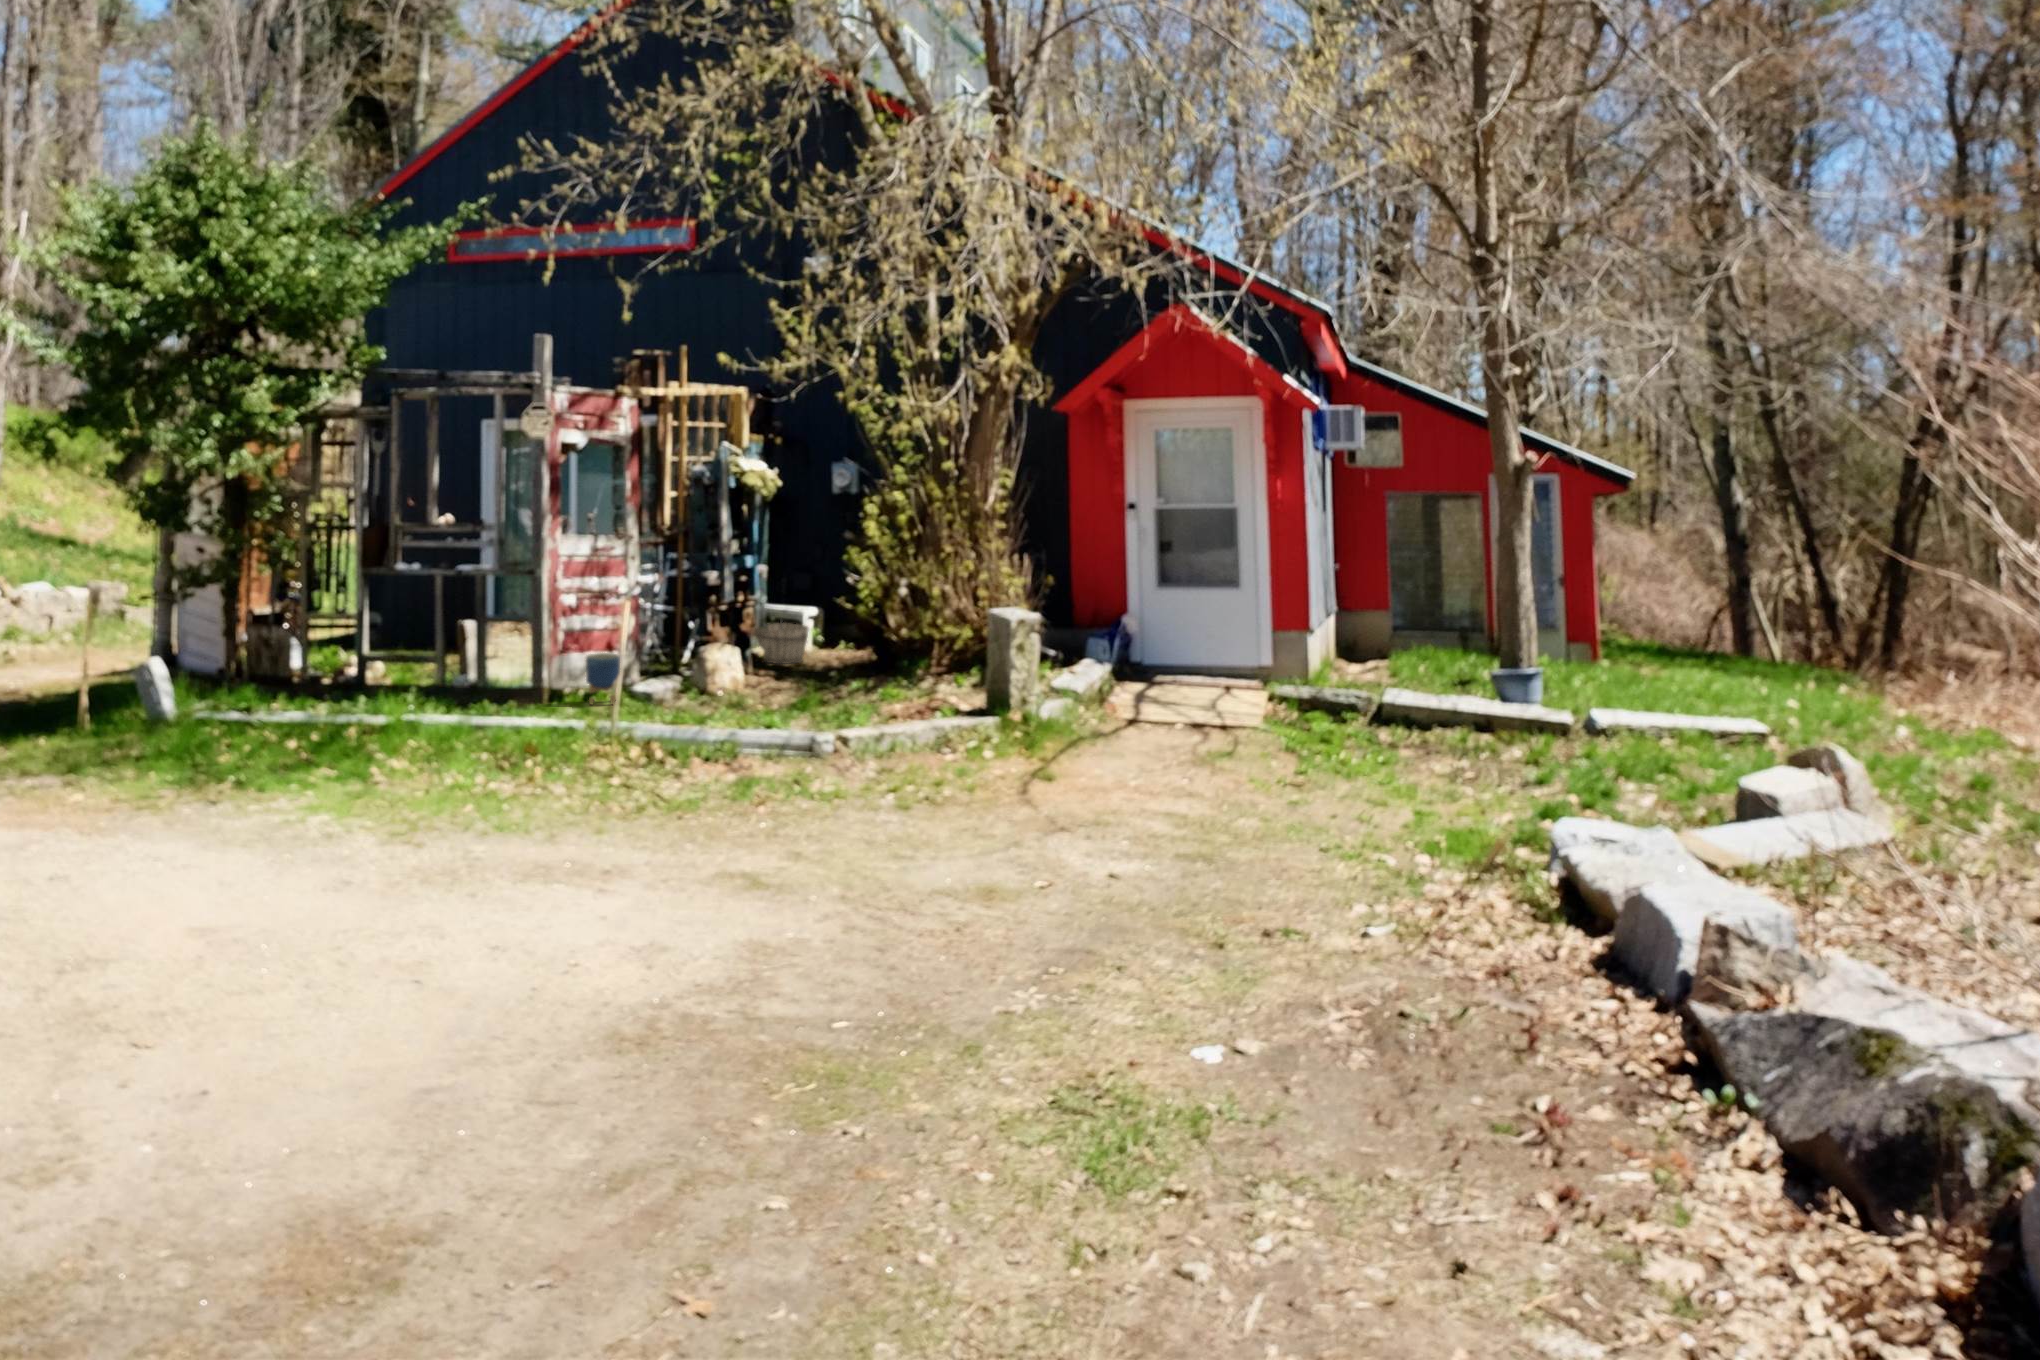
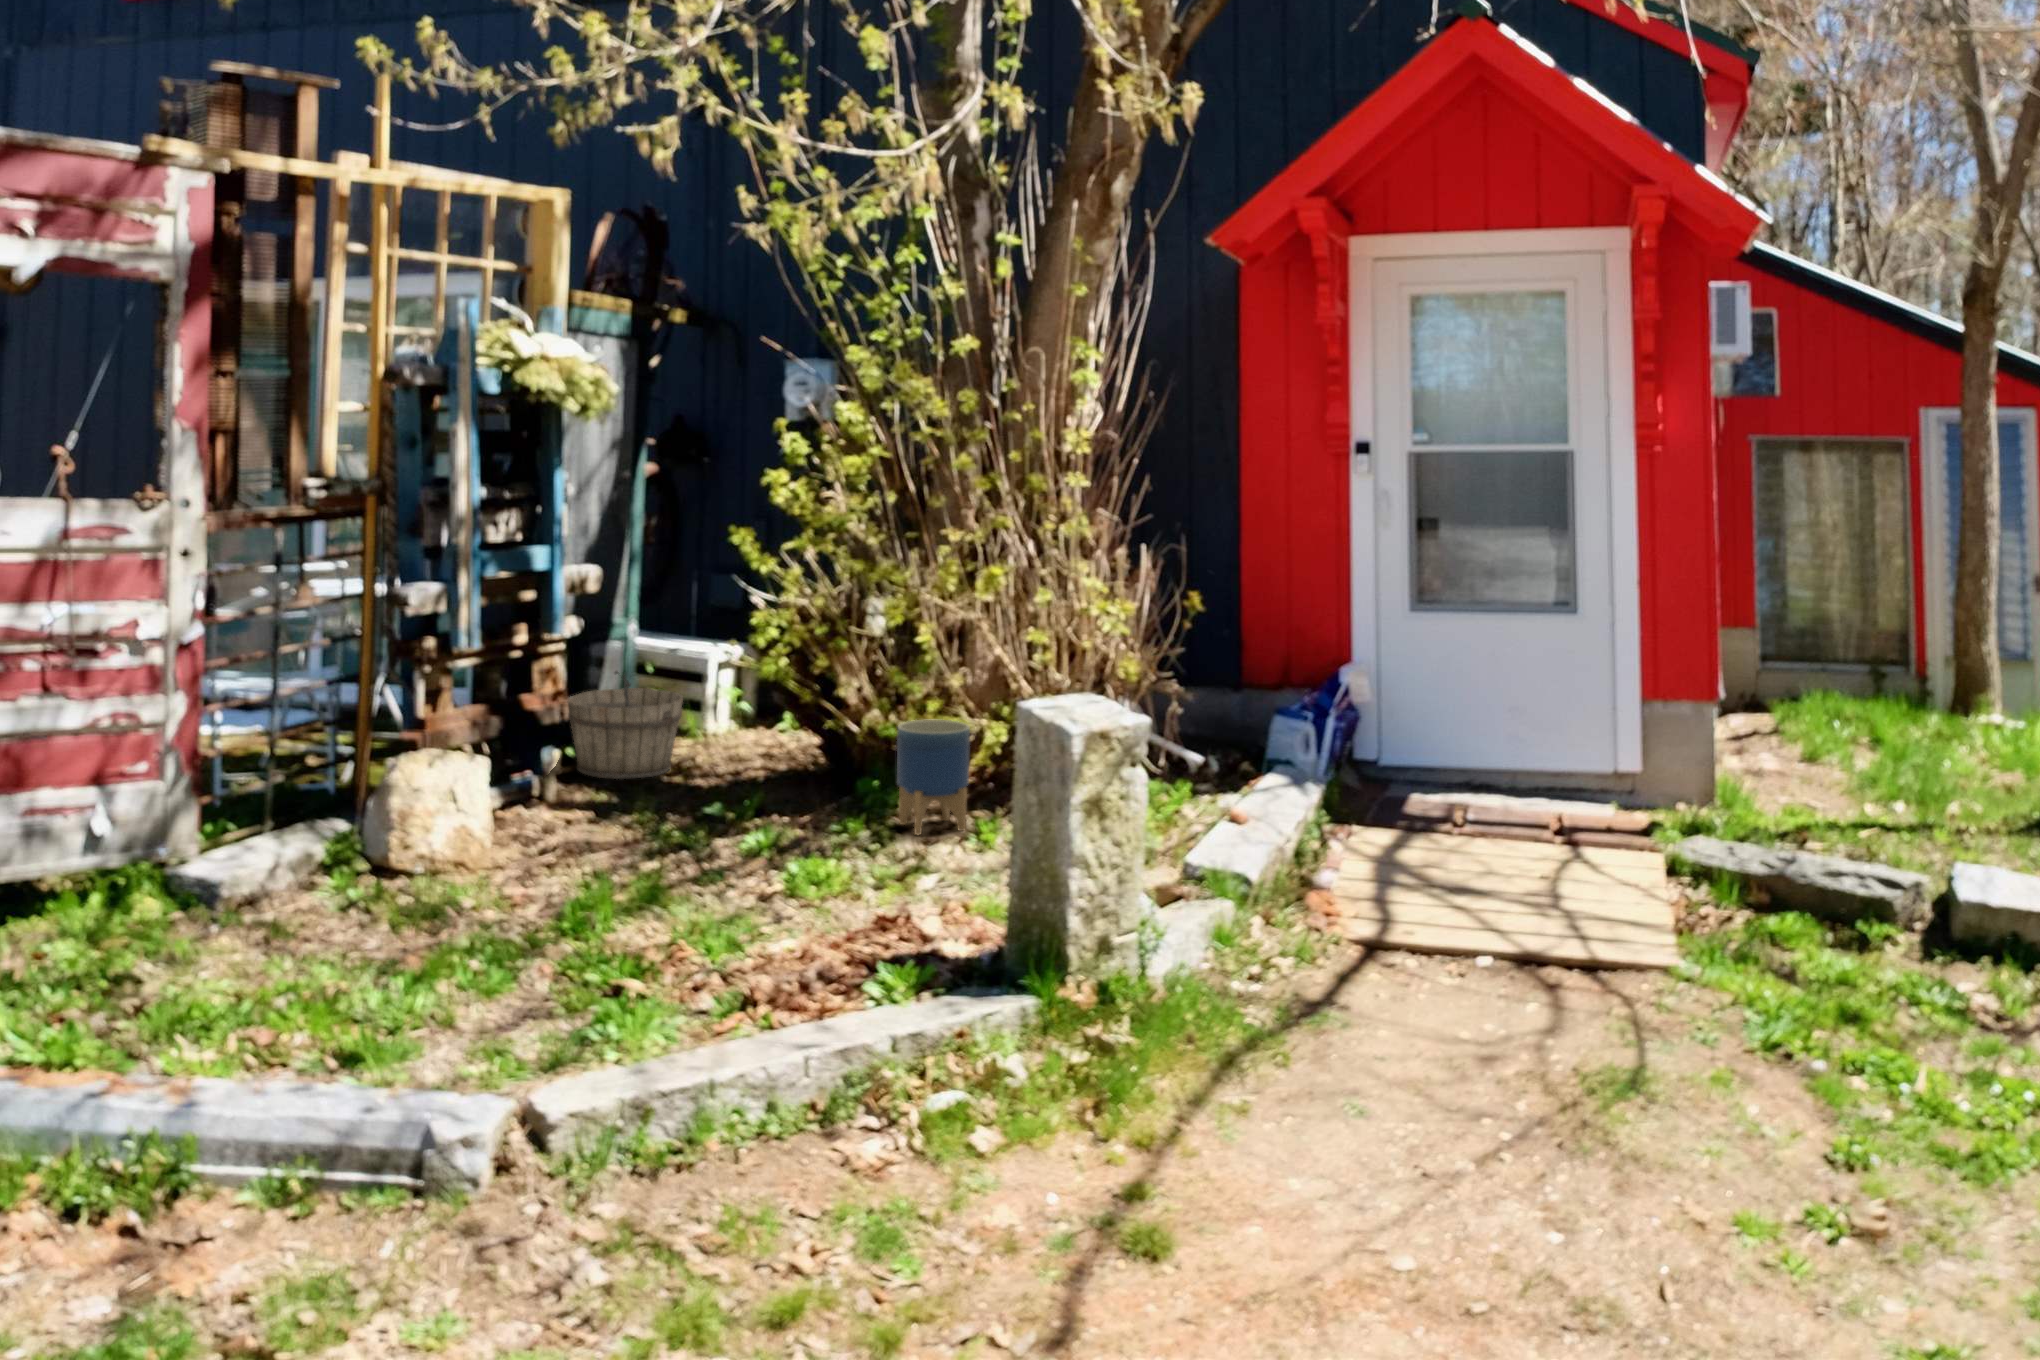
planter: present [586,653,620,705] -> present [897,720,970,835]

